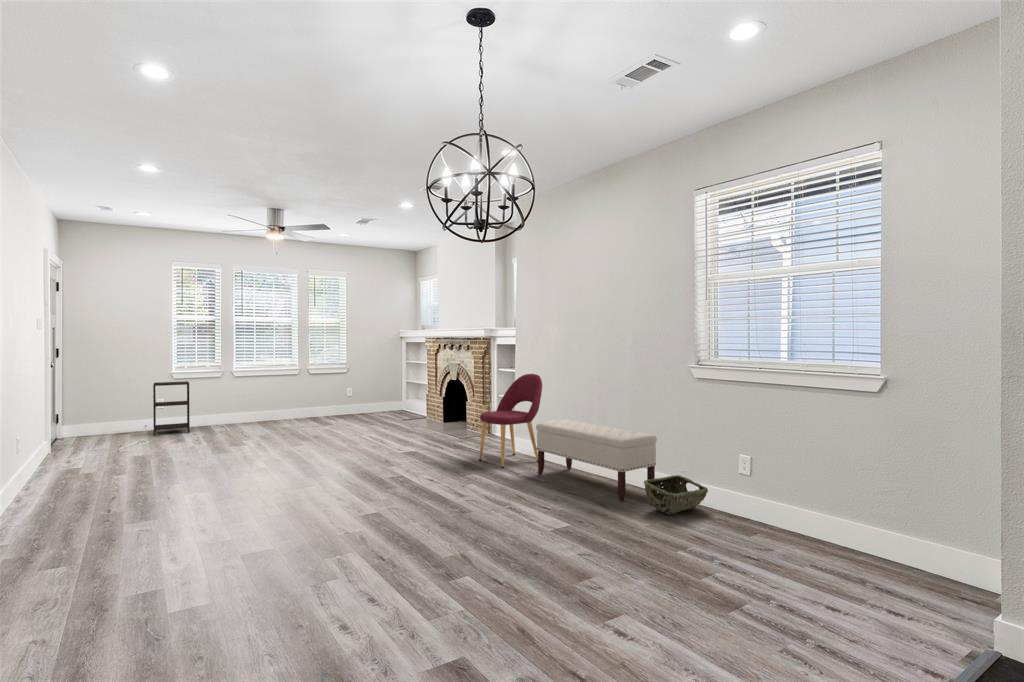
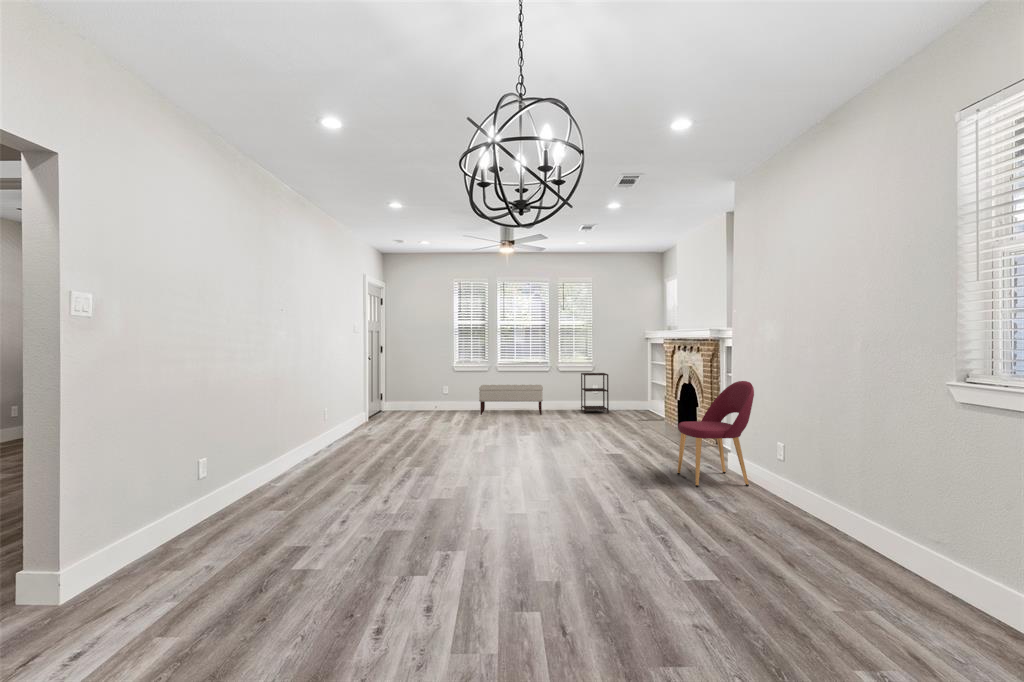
side table: present [153,381,190,435] -> present [581,373,609,414]
bench: present [536,419,657,501] -> present [479,385,543,415]
woven basket: present [644,475,708,515] -> none [849,542,973,603]

